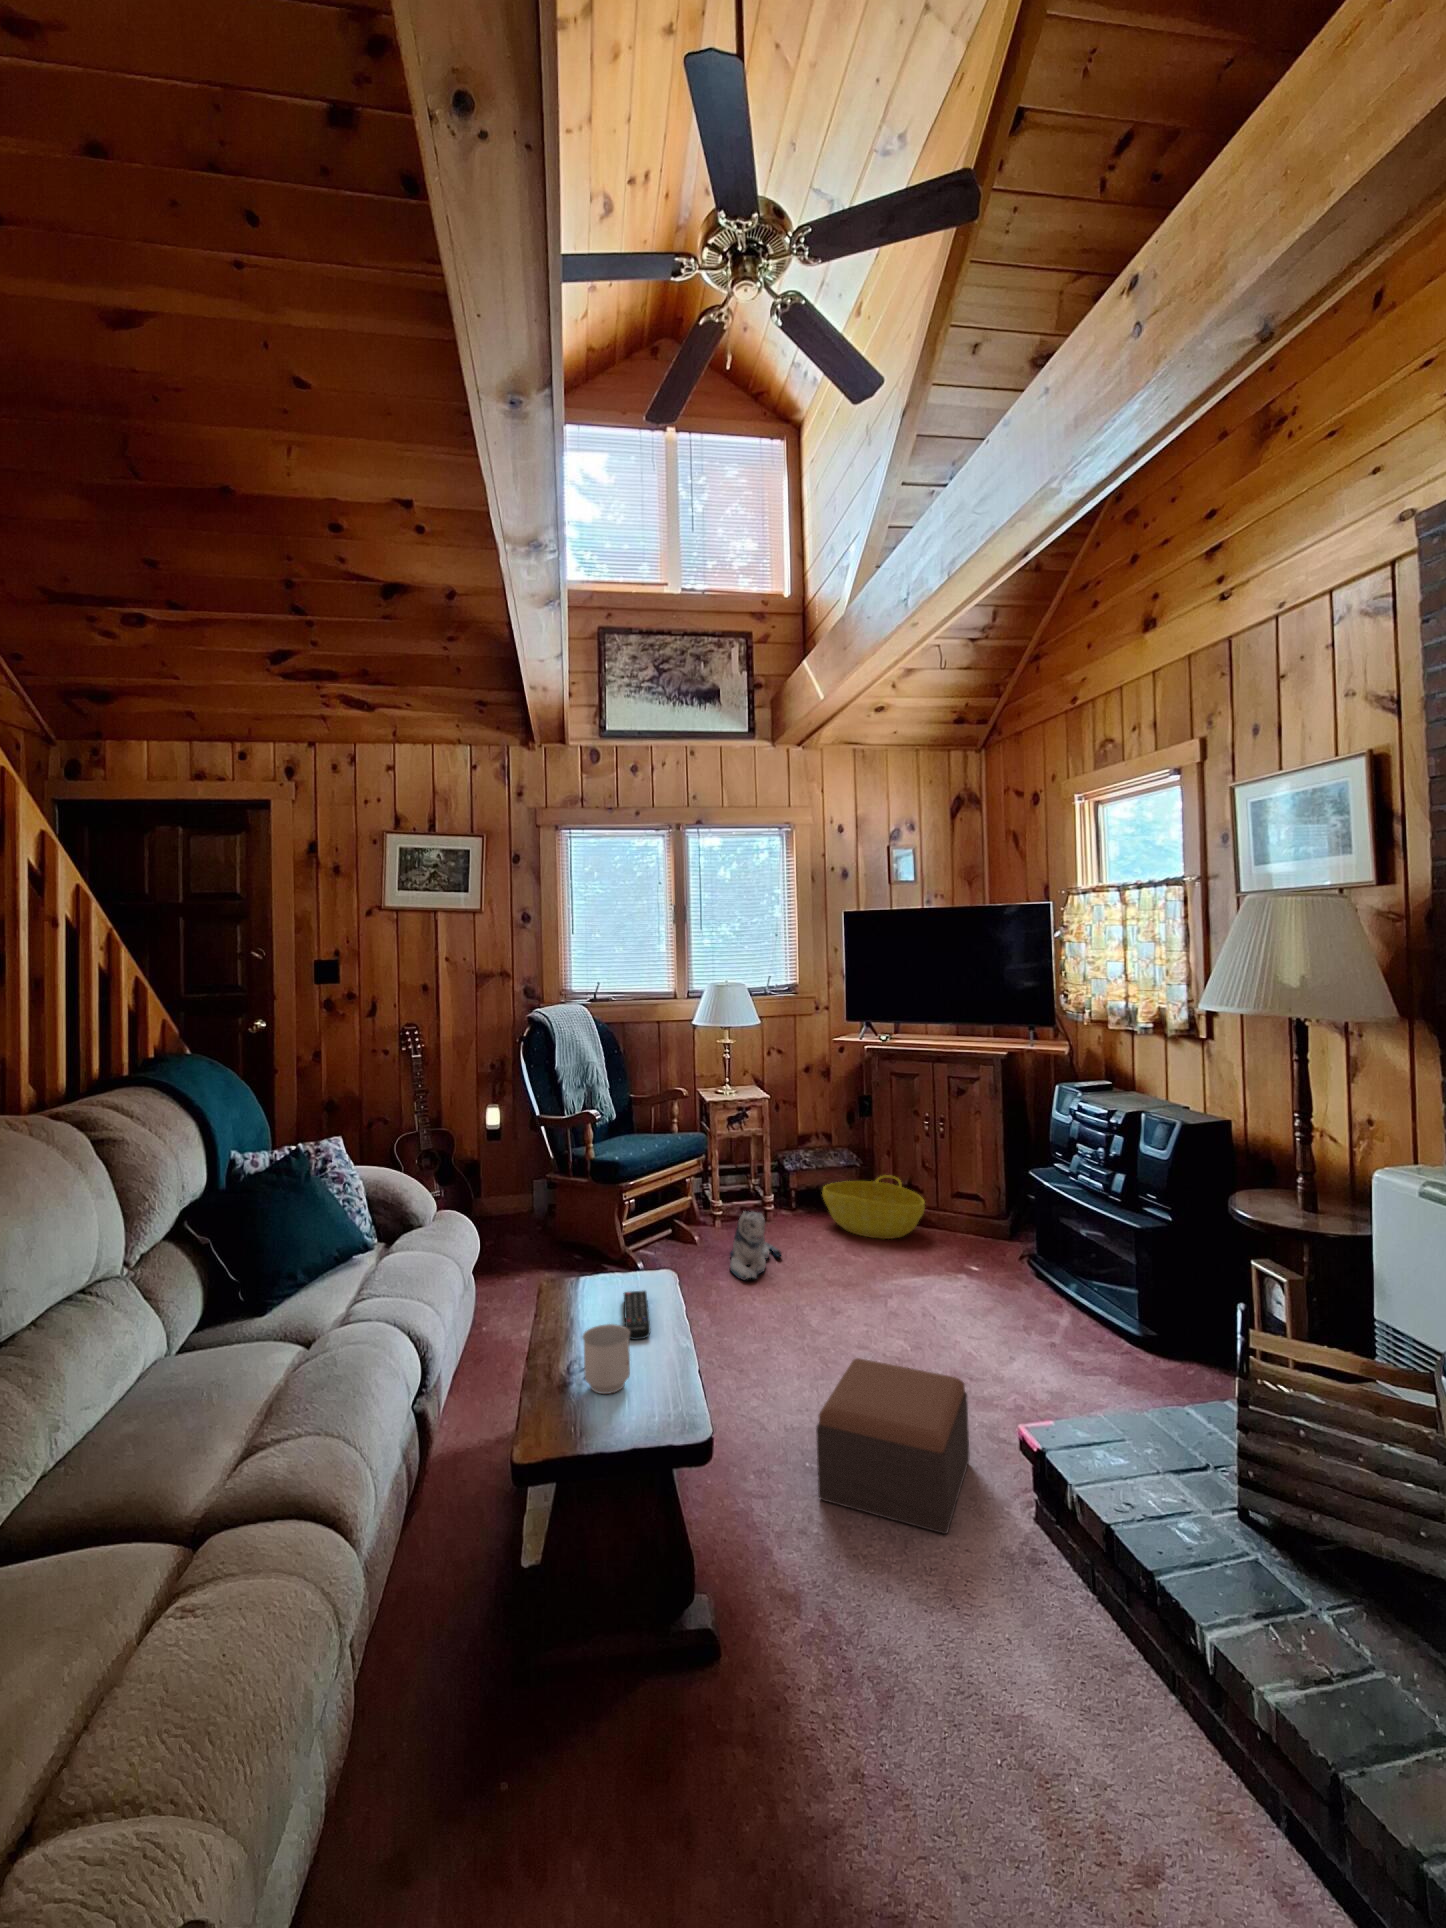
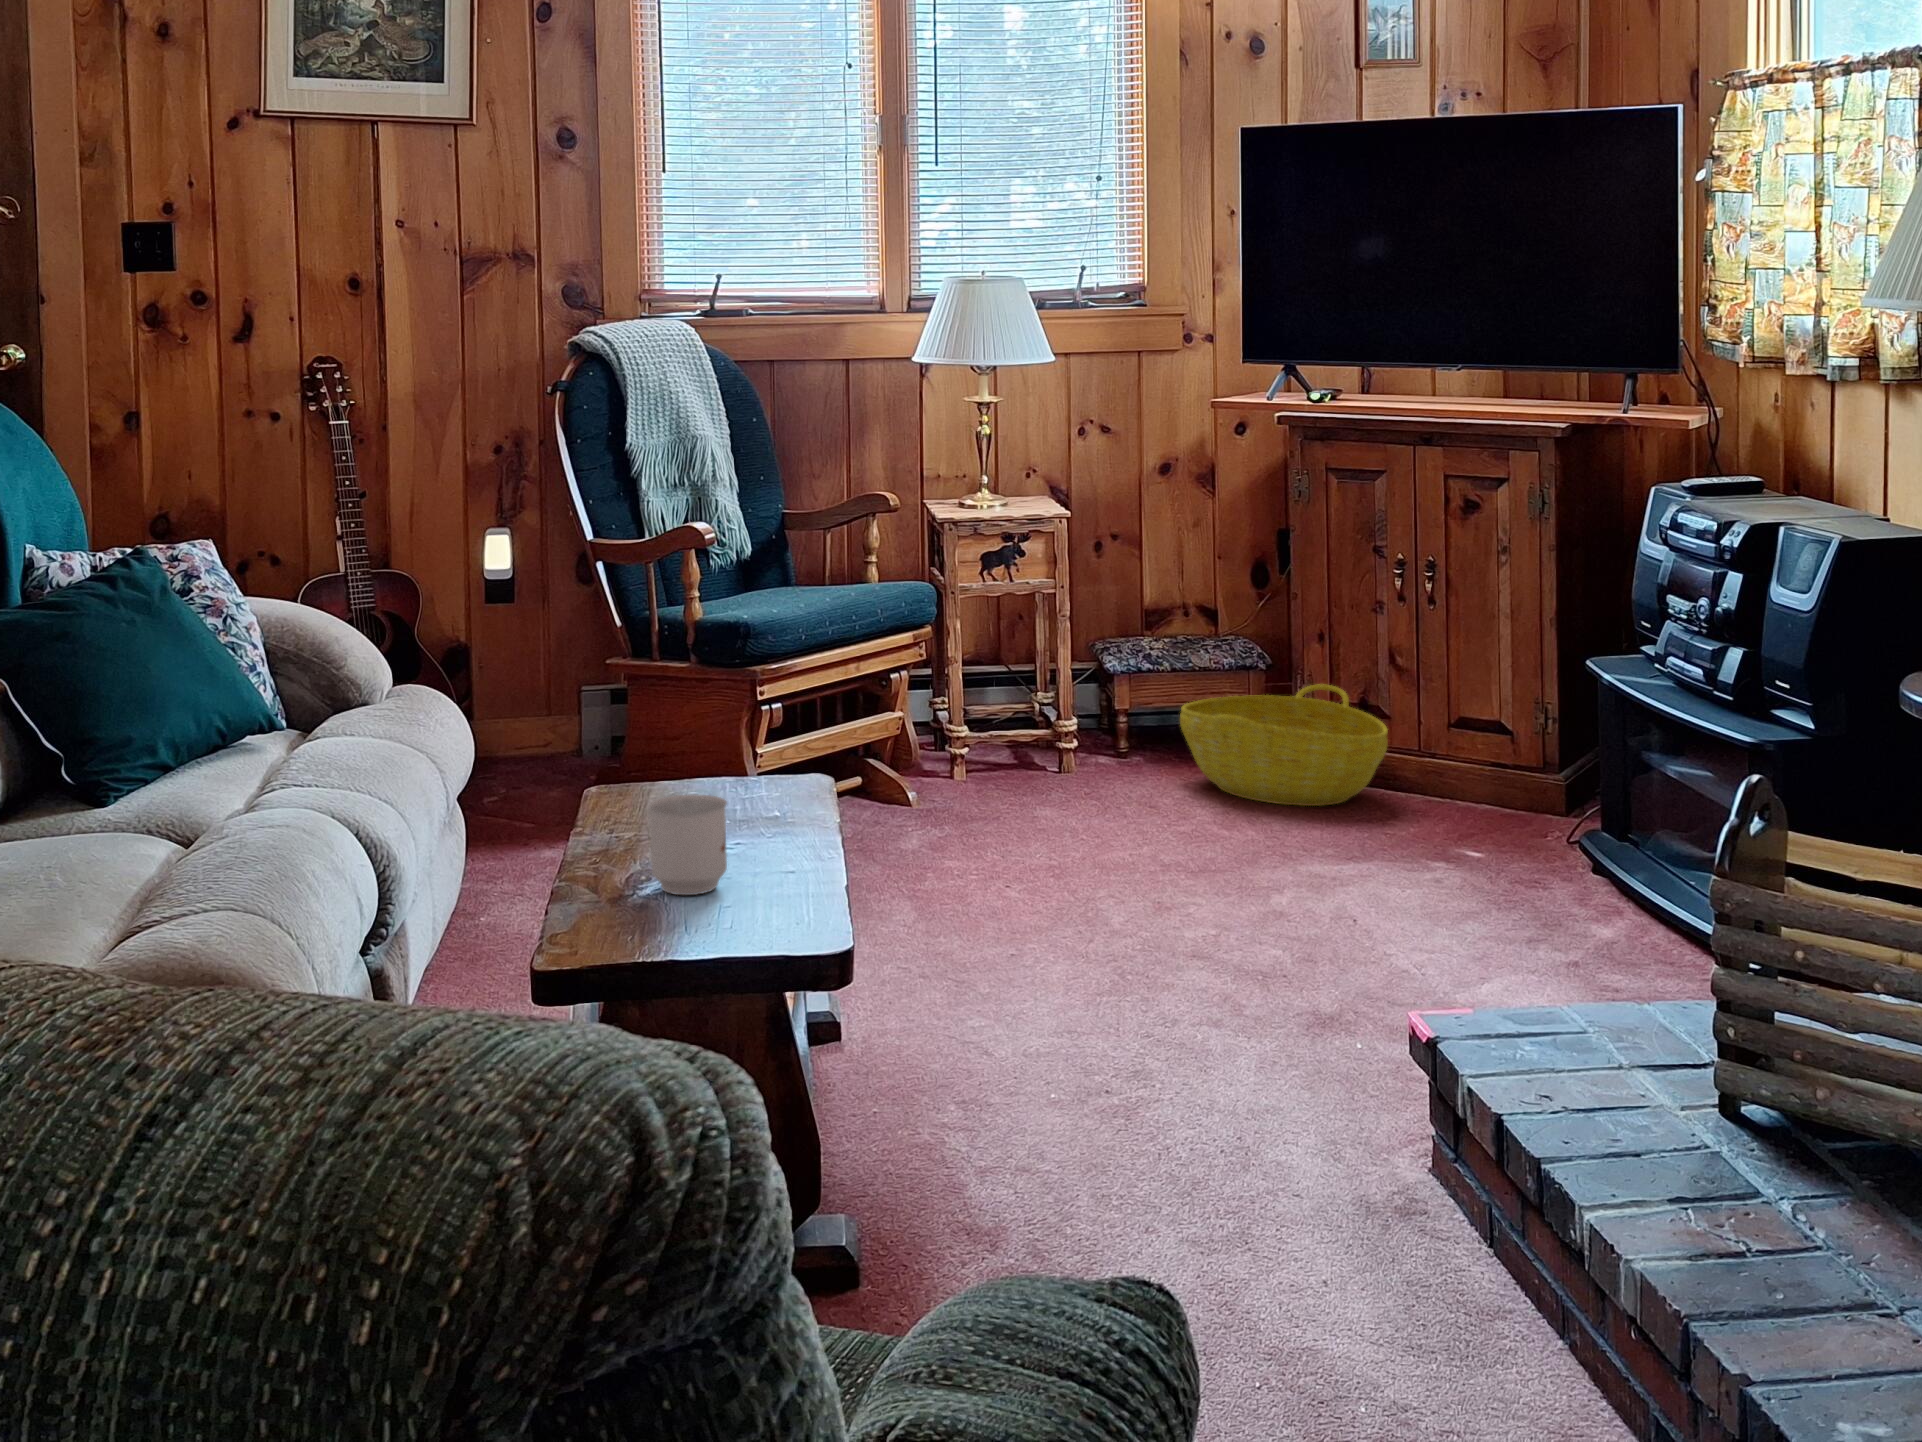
plush toy: present [730,1211,781,1280] -> none [969,731,1079,862]
remote control: present [624,1291,651,1340] -> none [726,786,770,844]
footstool: present [816,1358,970,1534] -> none [1061,926,1347,1179]

